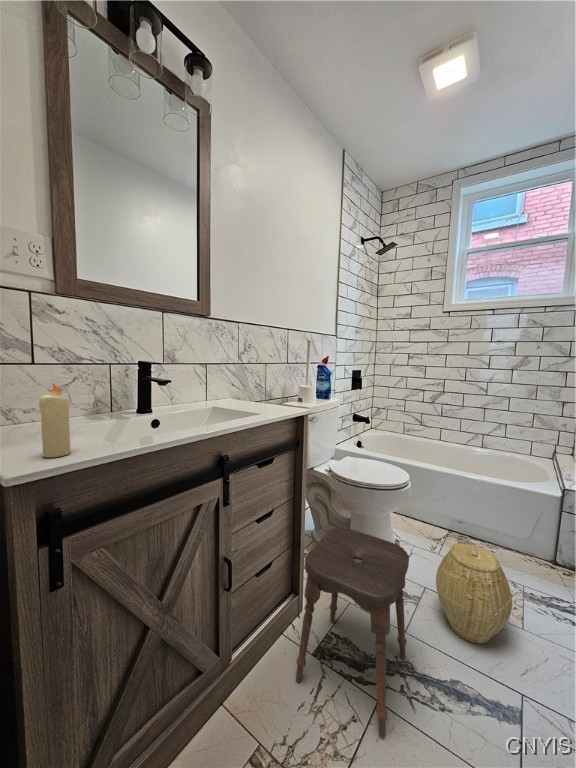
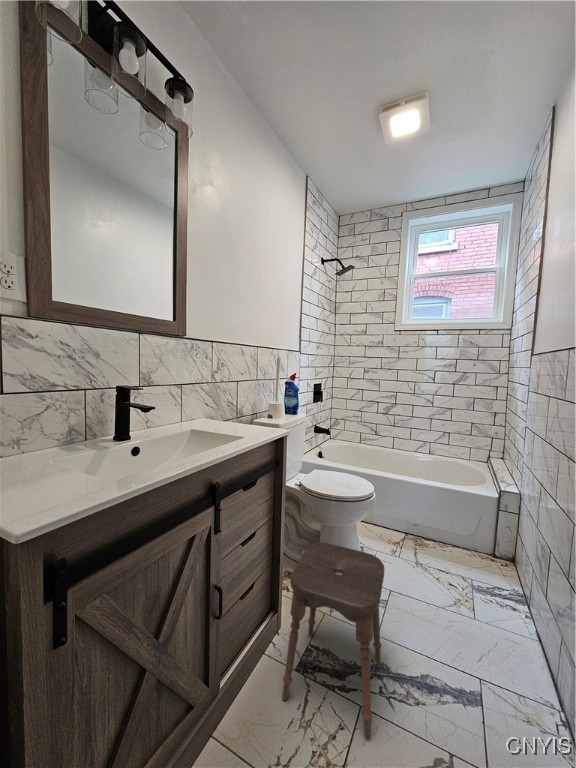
candle: present [39,383,70,458] -> none [45,423,76,502]
woven basket: present [436,543,512,643] -> none [402,547,467,637]

